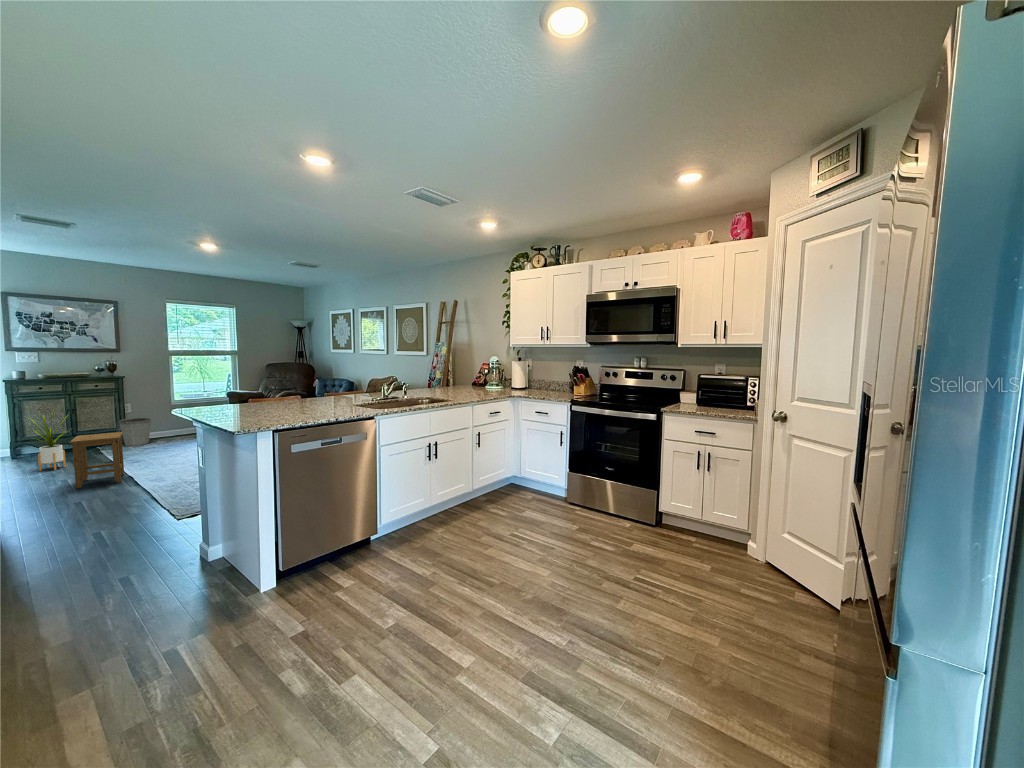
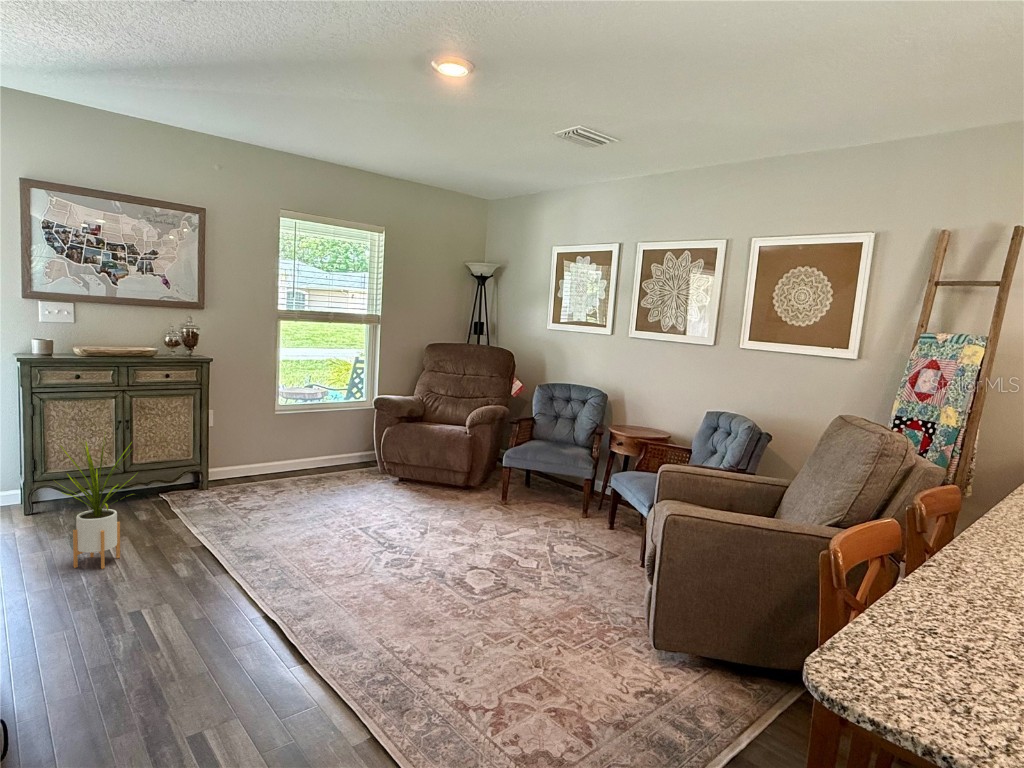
bucket: present [119,418,151,446] -> none [196,440,252,501]
stool: present [69,432,124,488] -> none [155,507,256,660]

